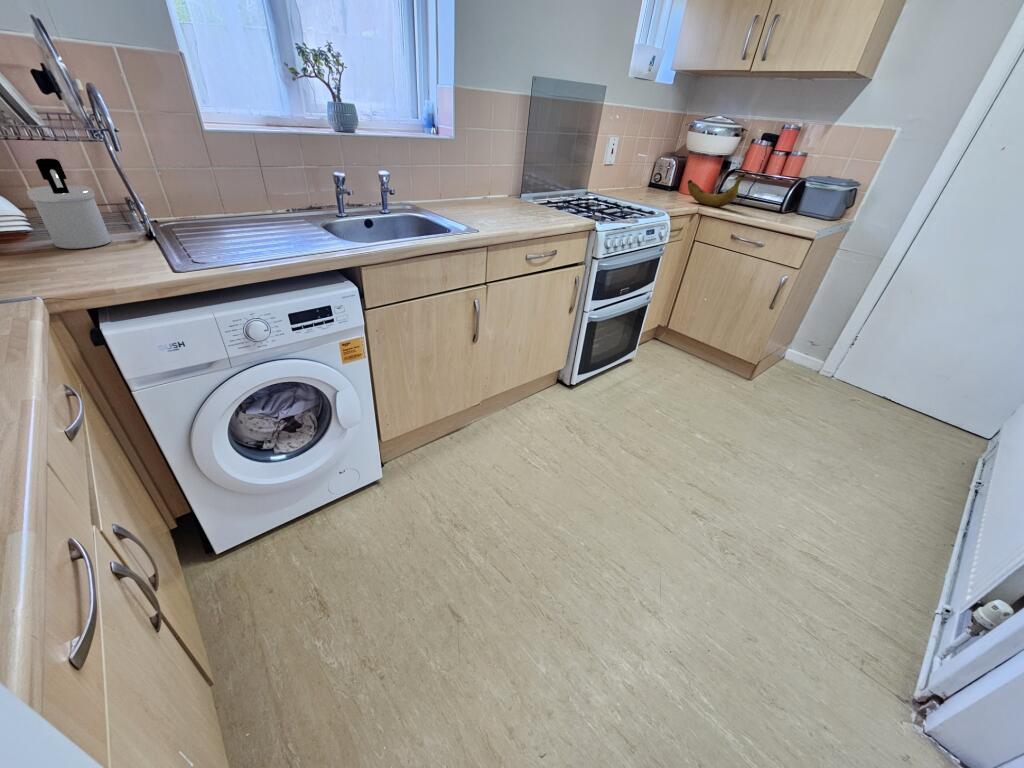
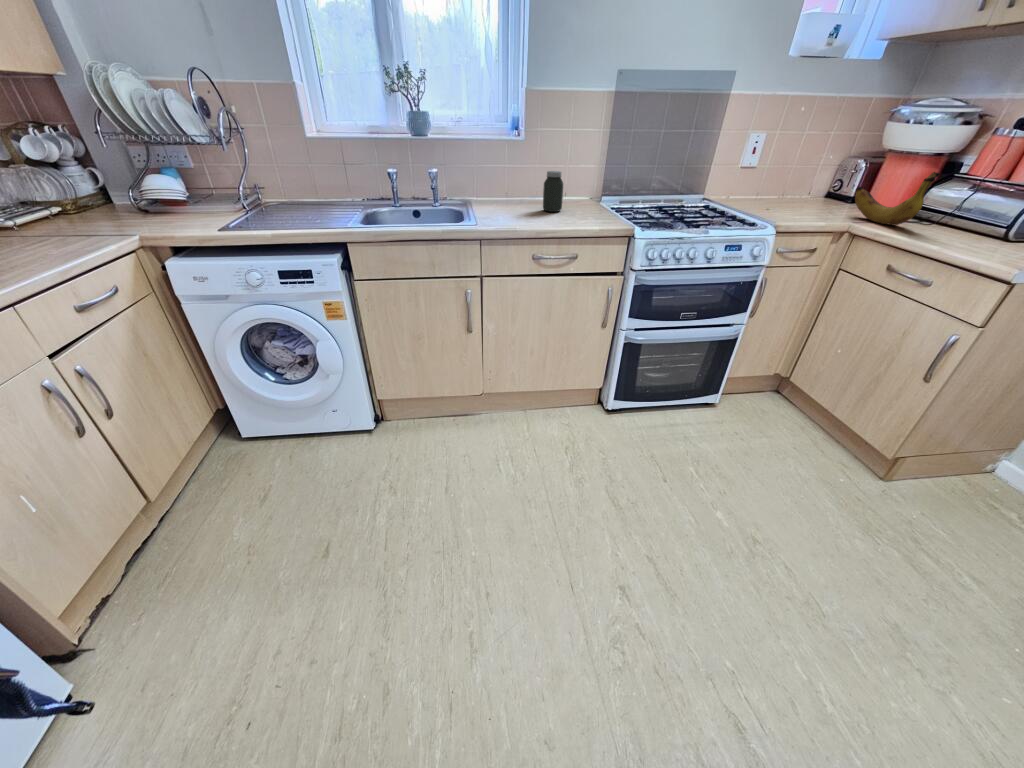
soap dispenser: present [27,158,111,249] -> none [187,156,233,214]
jar: none [493,172,513,212] -> present [543,171,563,212]

